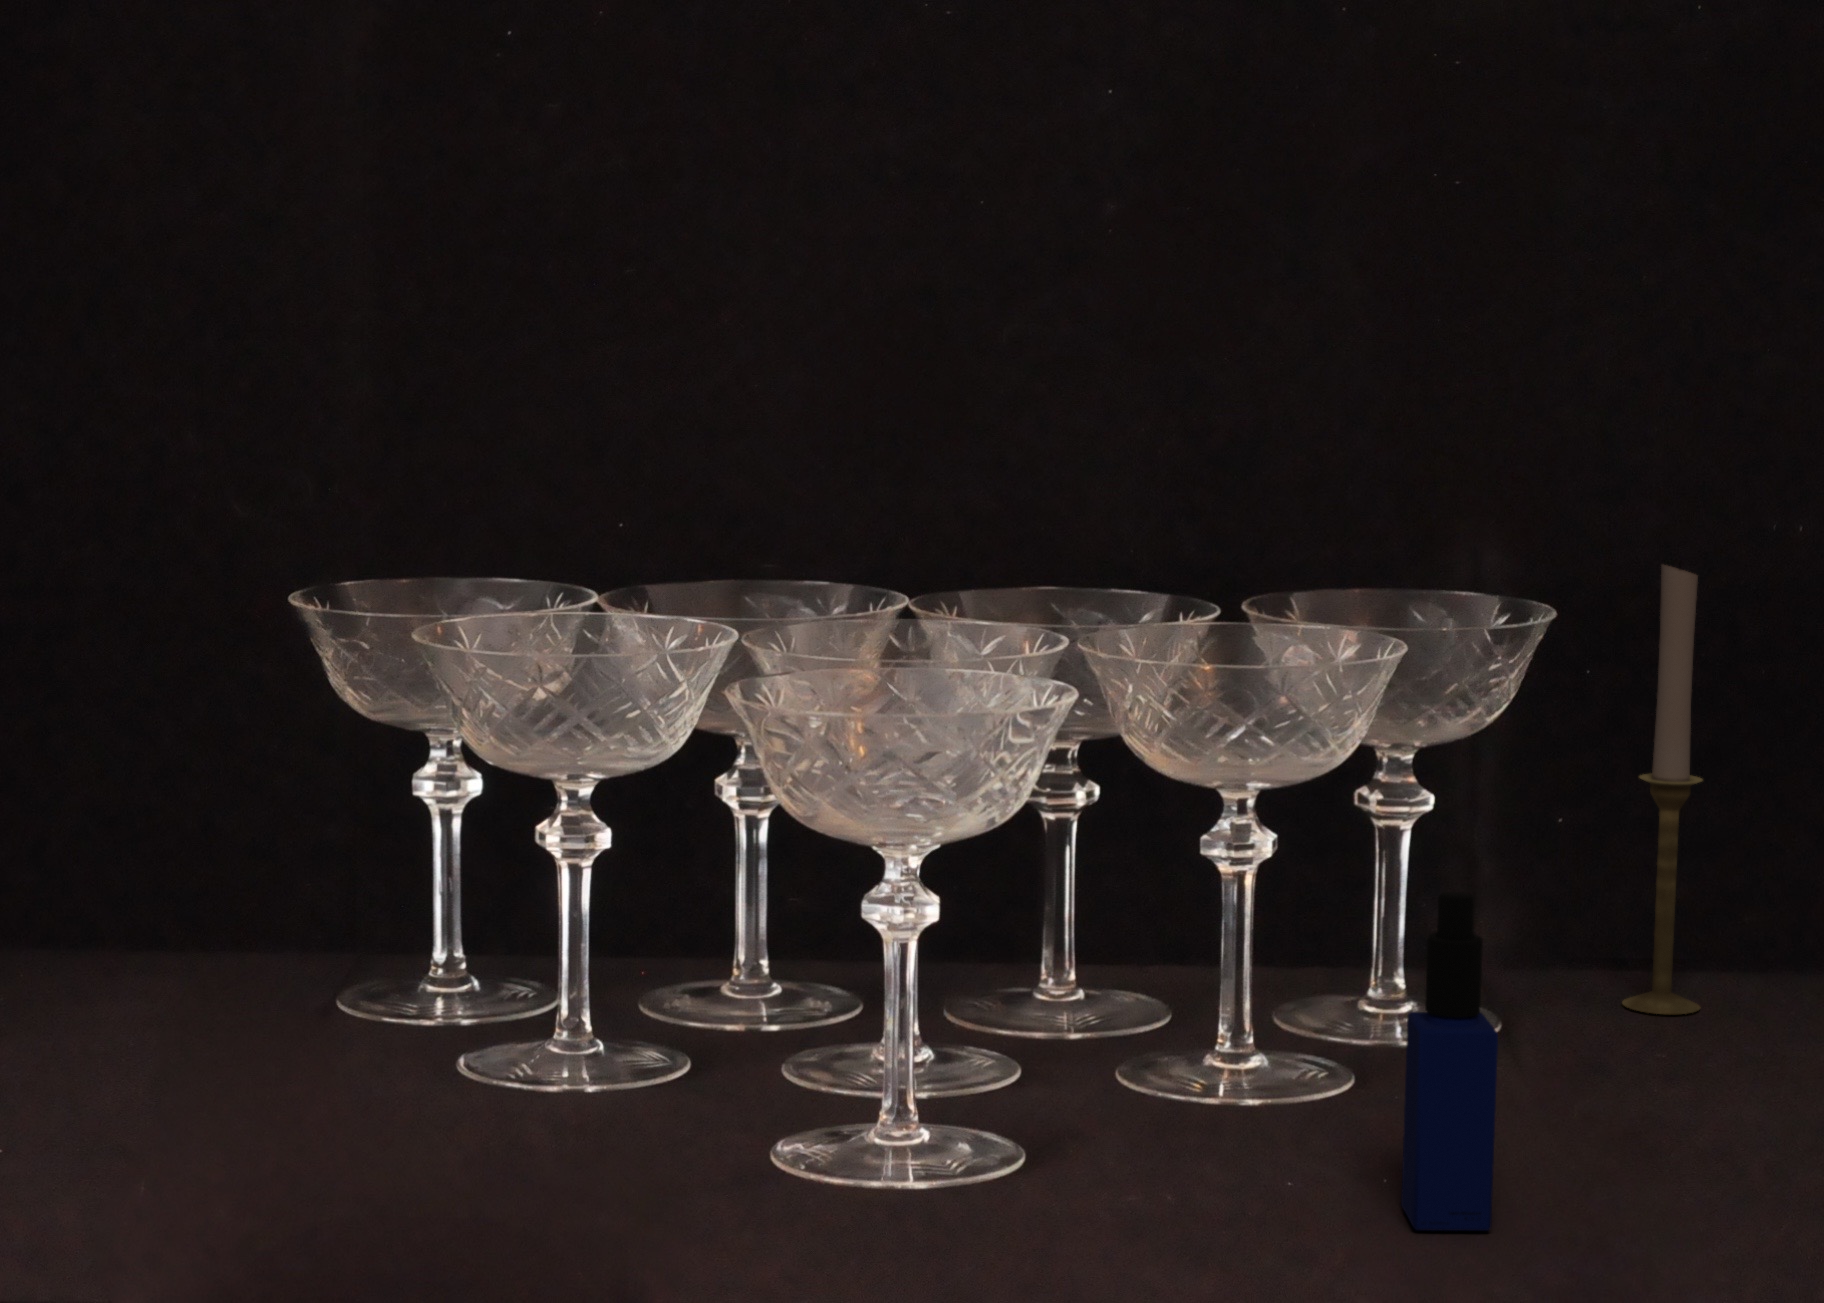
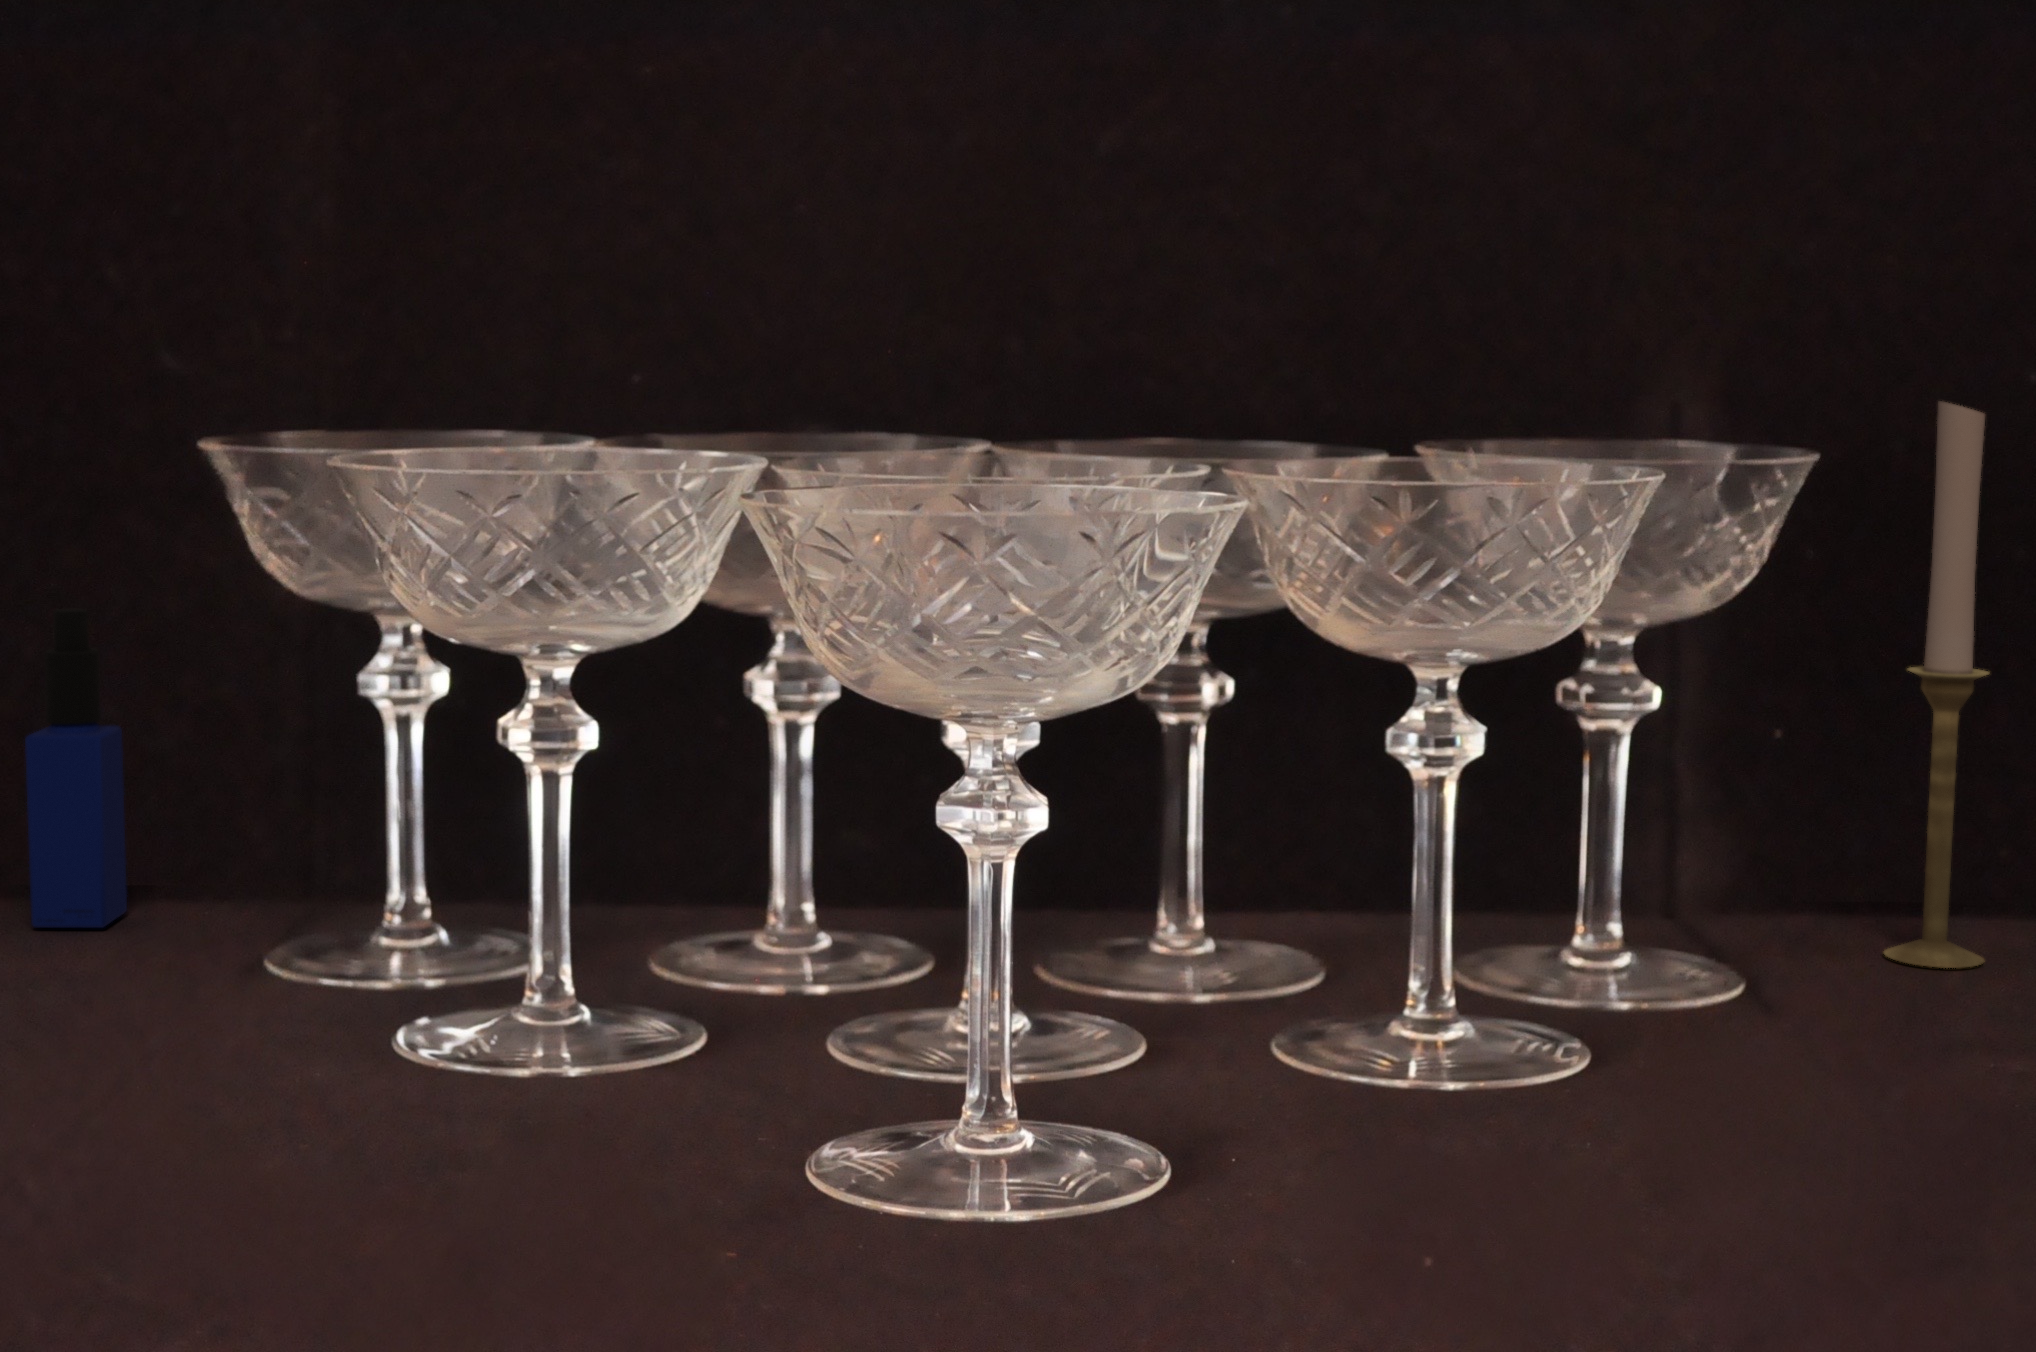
bottle: present [1401,892,1498,1231] -> present [25,609,127,928]

